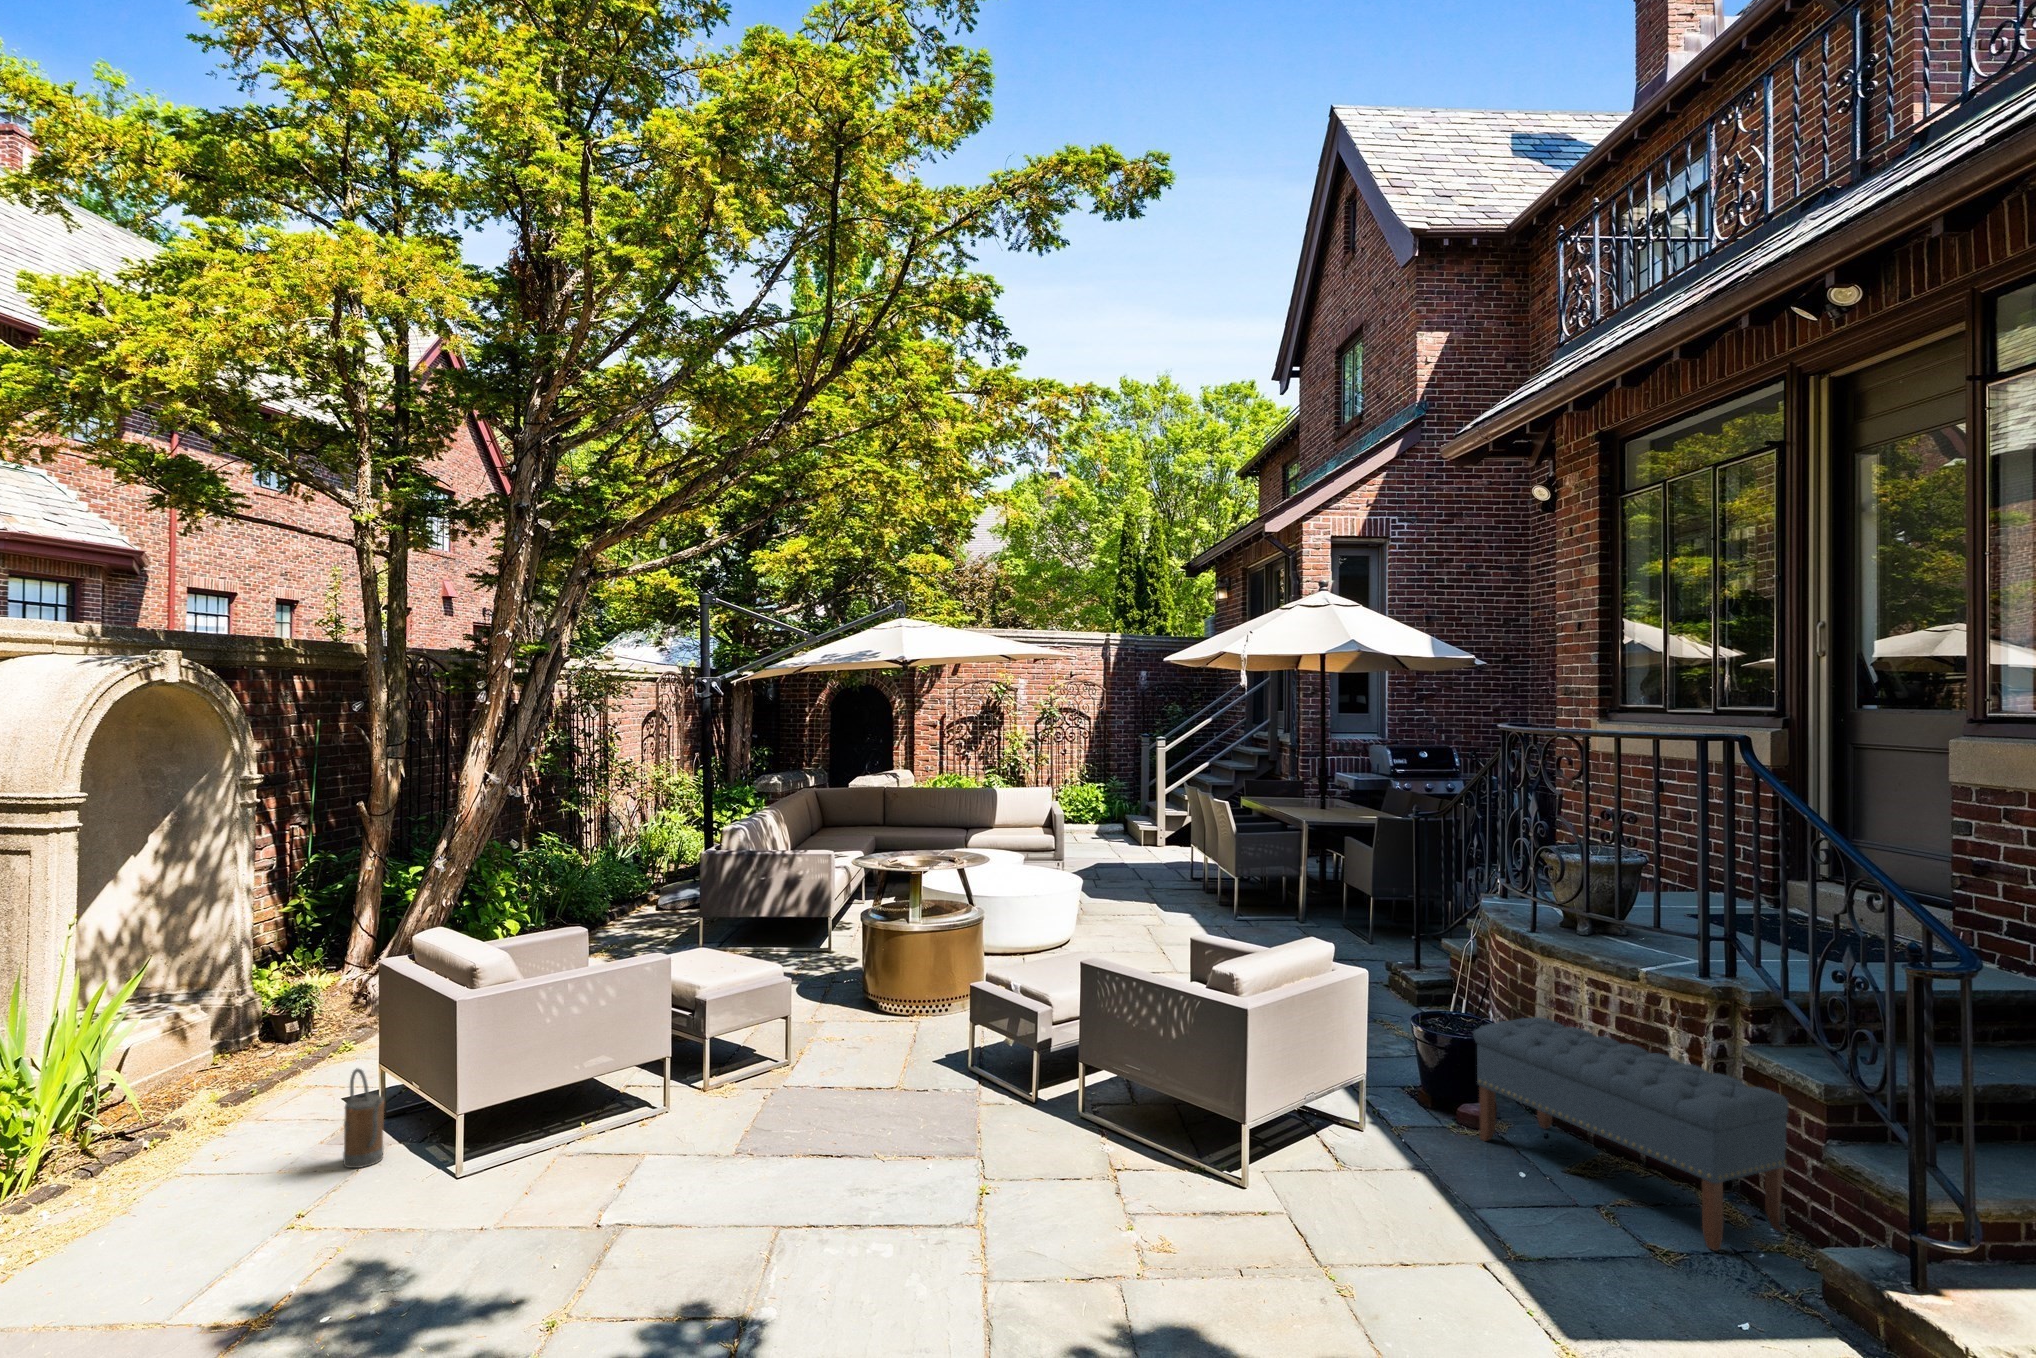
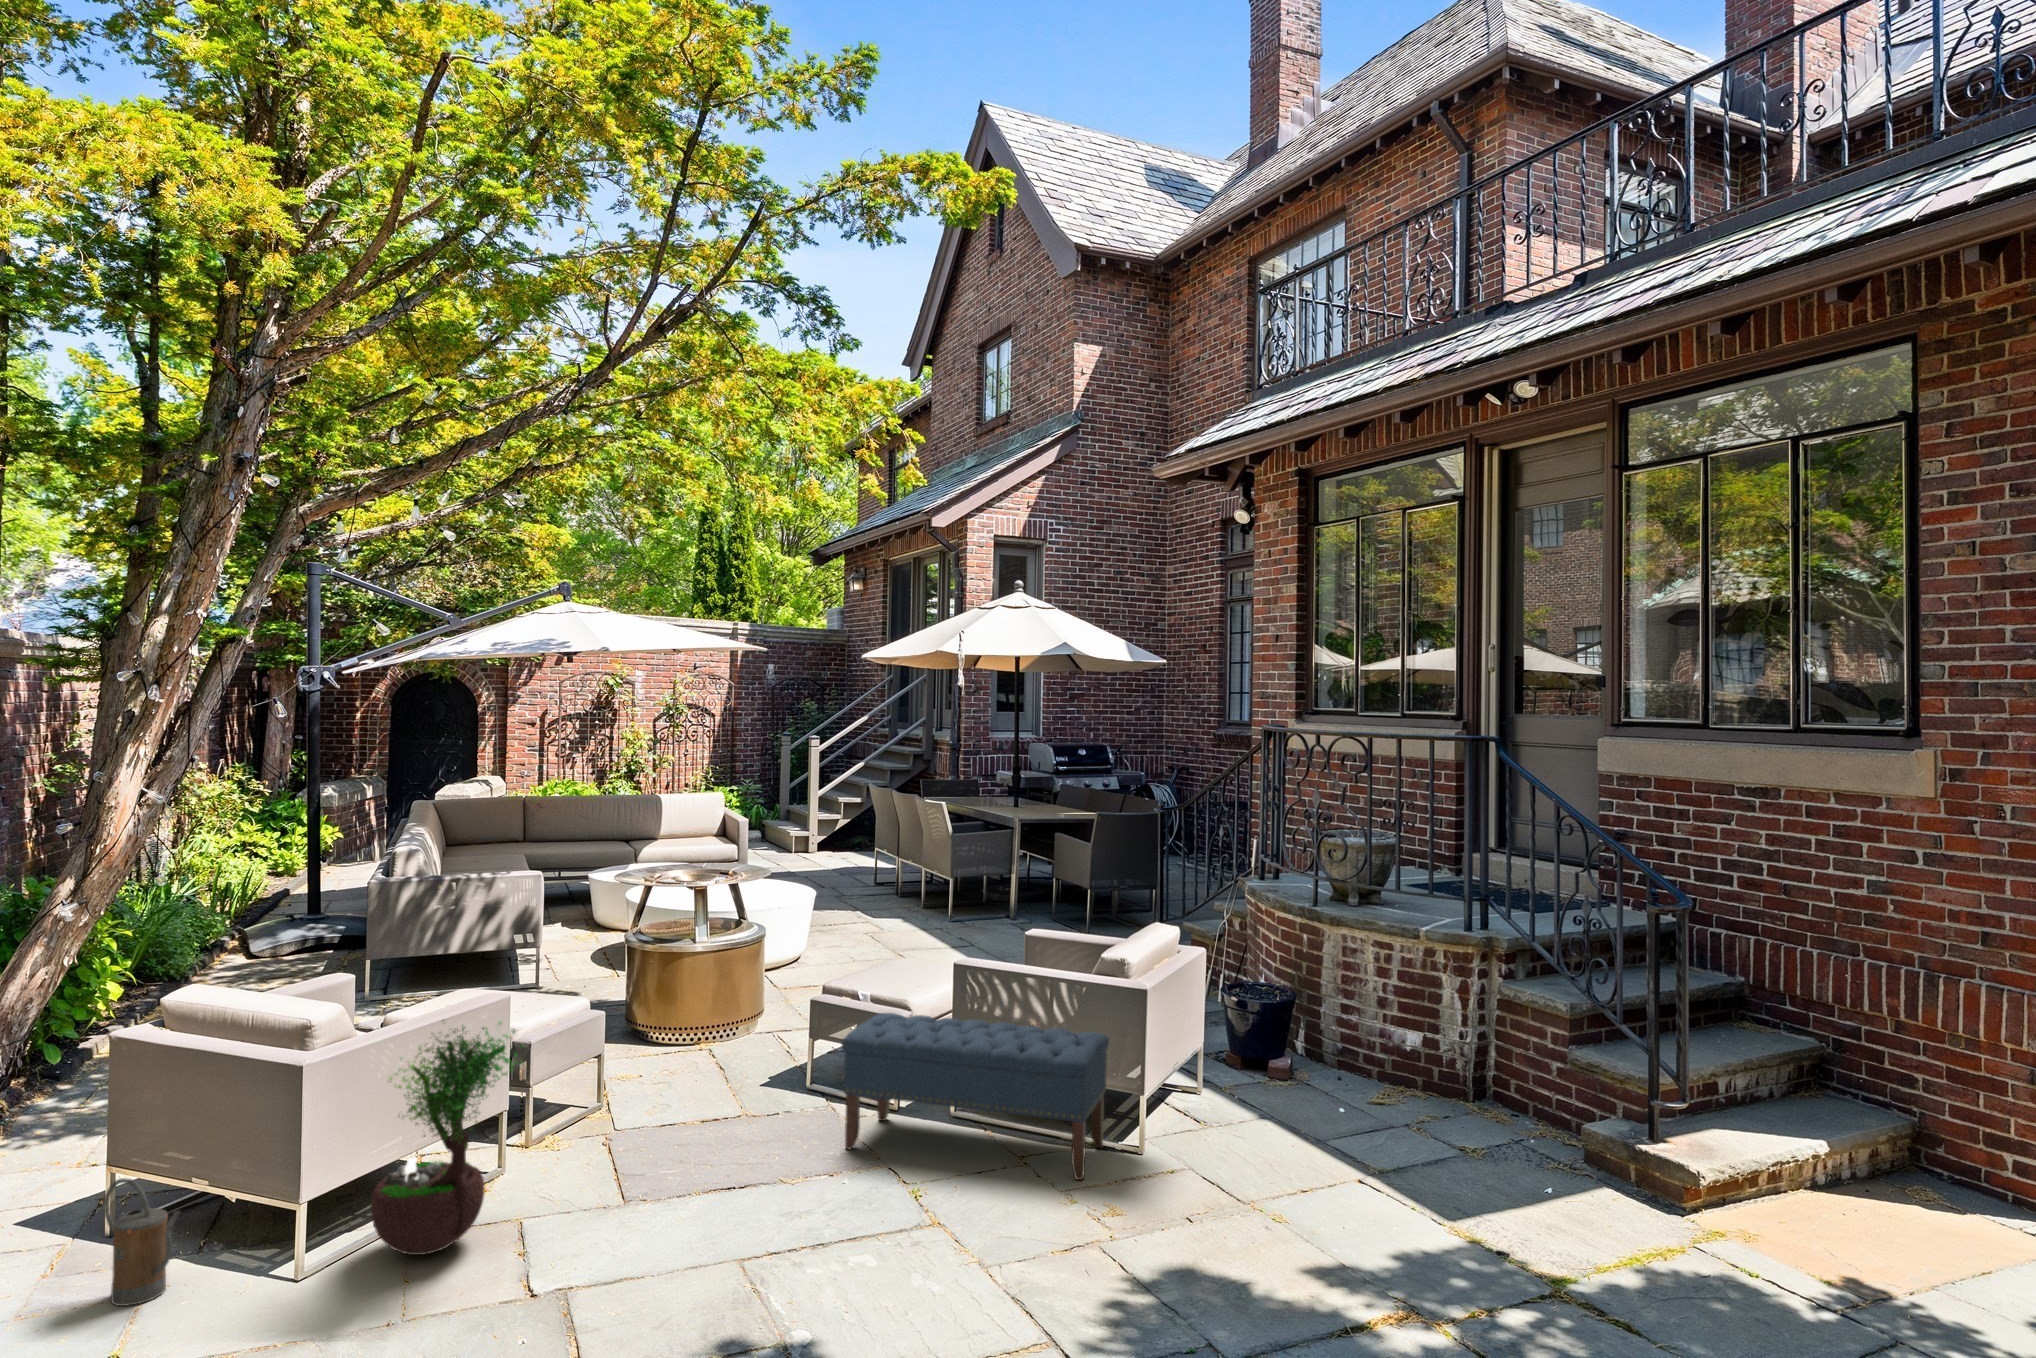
potted tree: none [517,968,637,1167] -> present [371,1022,522,1255]
bench: present [1473,1017,1788,1251] -> present [842,1013,1109,1180]

